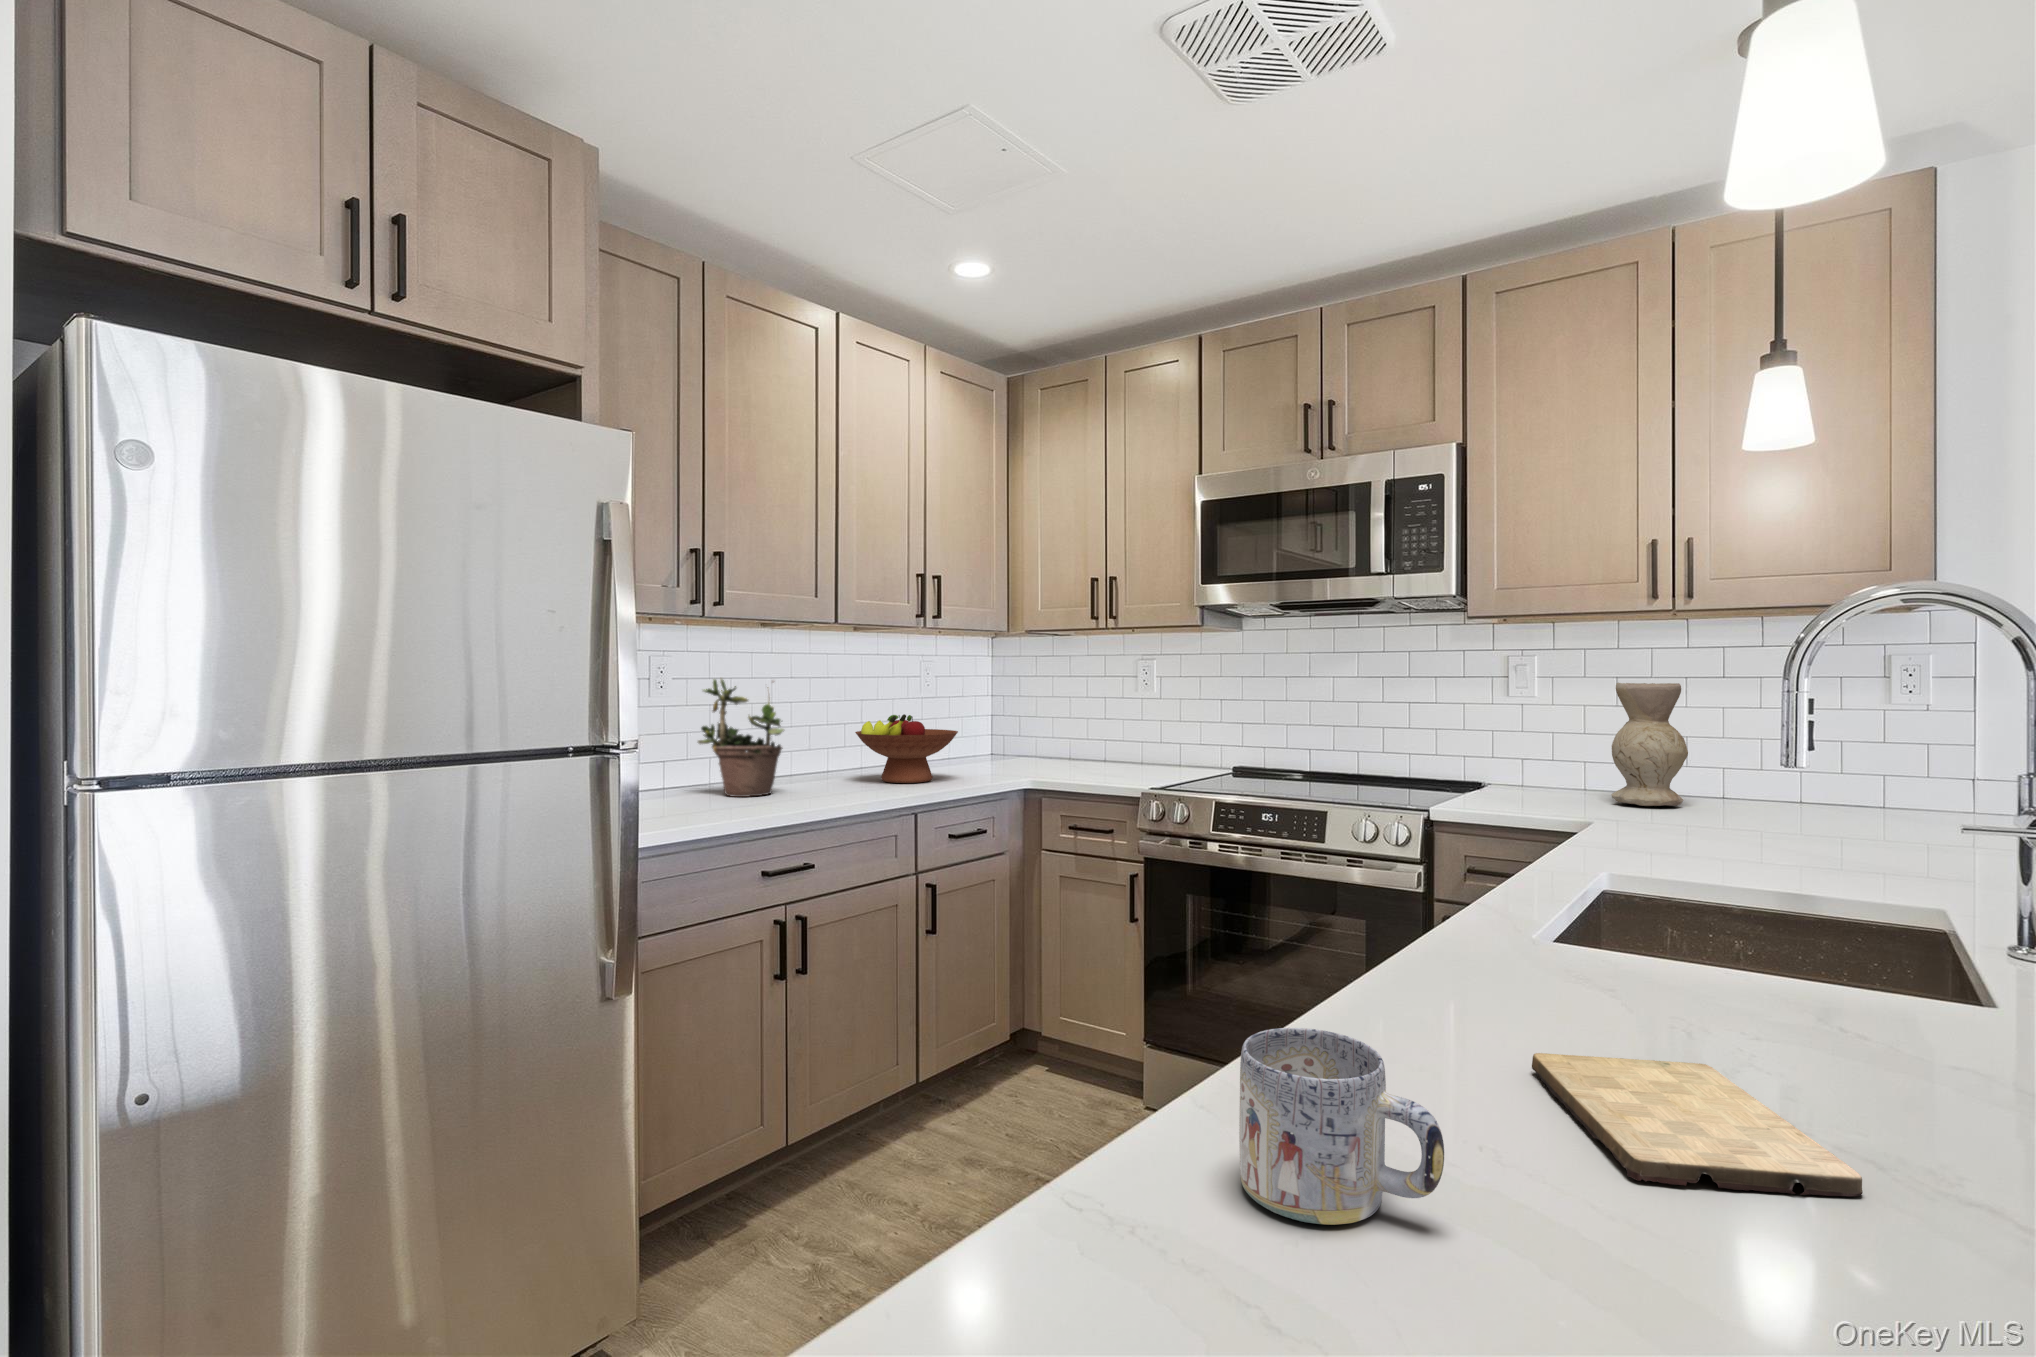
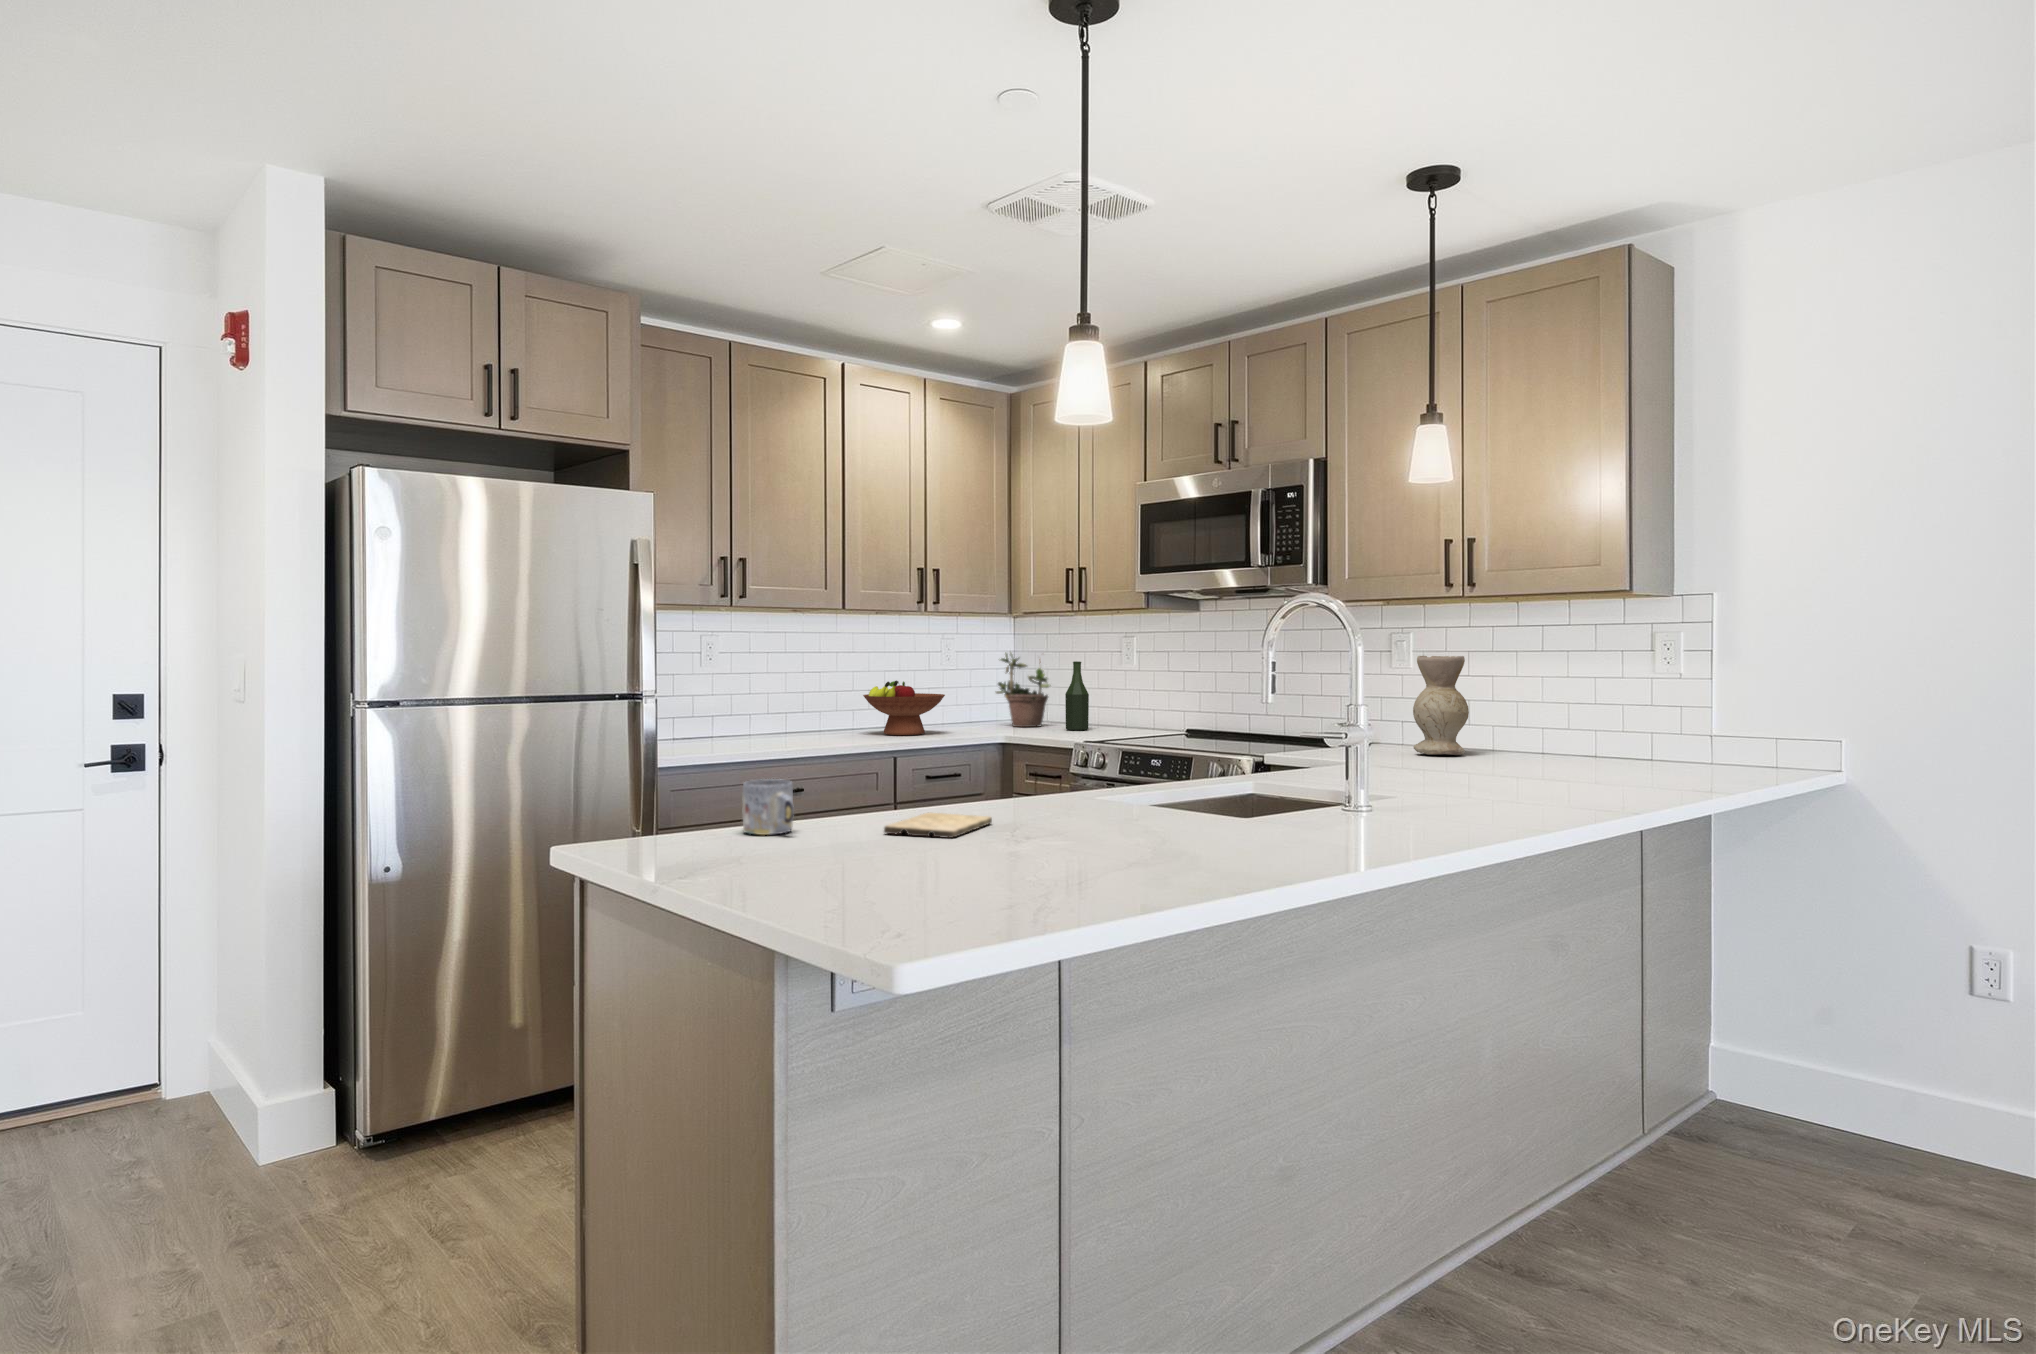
potted plant: present [698,679,784,797] -> present [996,653,1050,727]
bottle: none [1083,689,1112,771] -> present [1065,661,1089,731]

